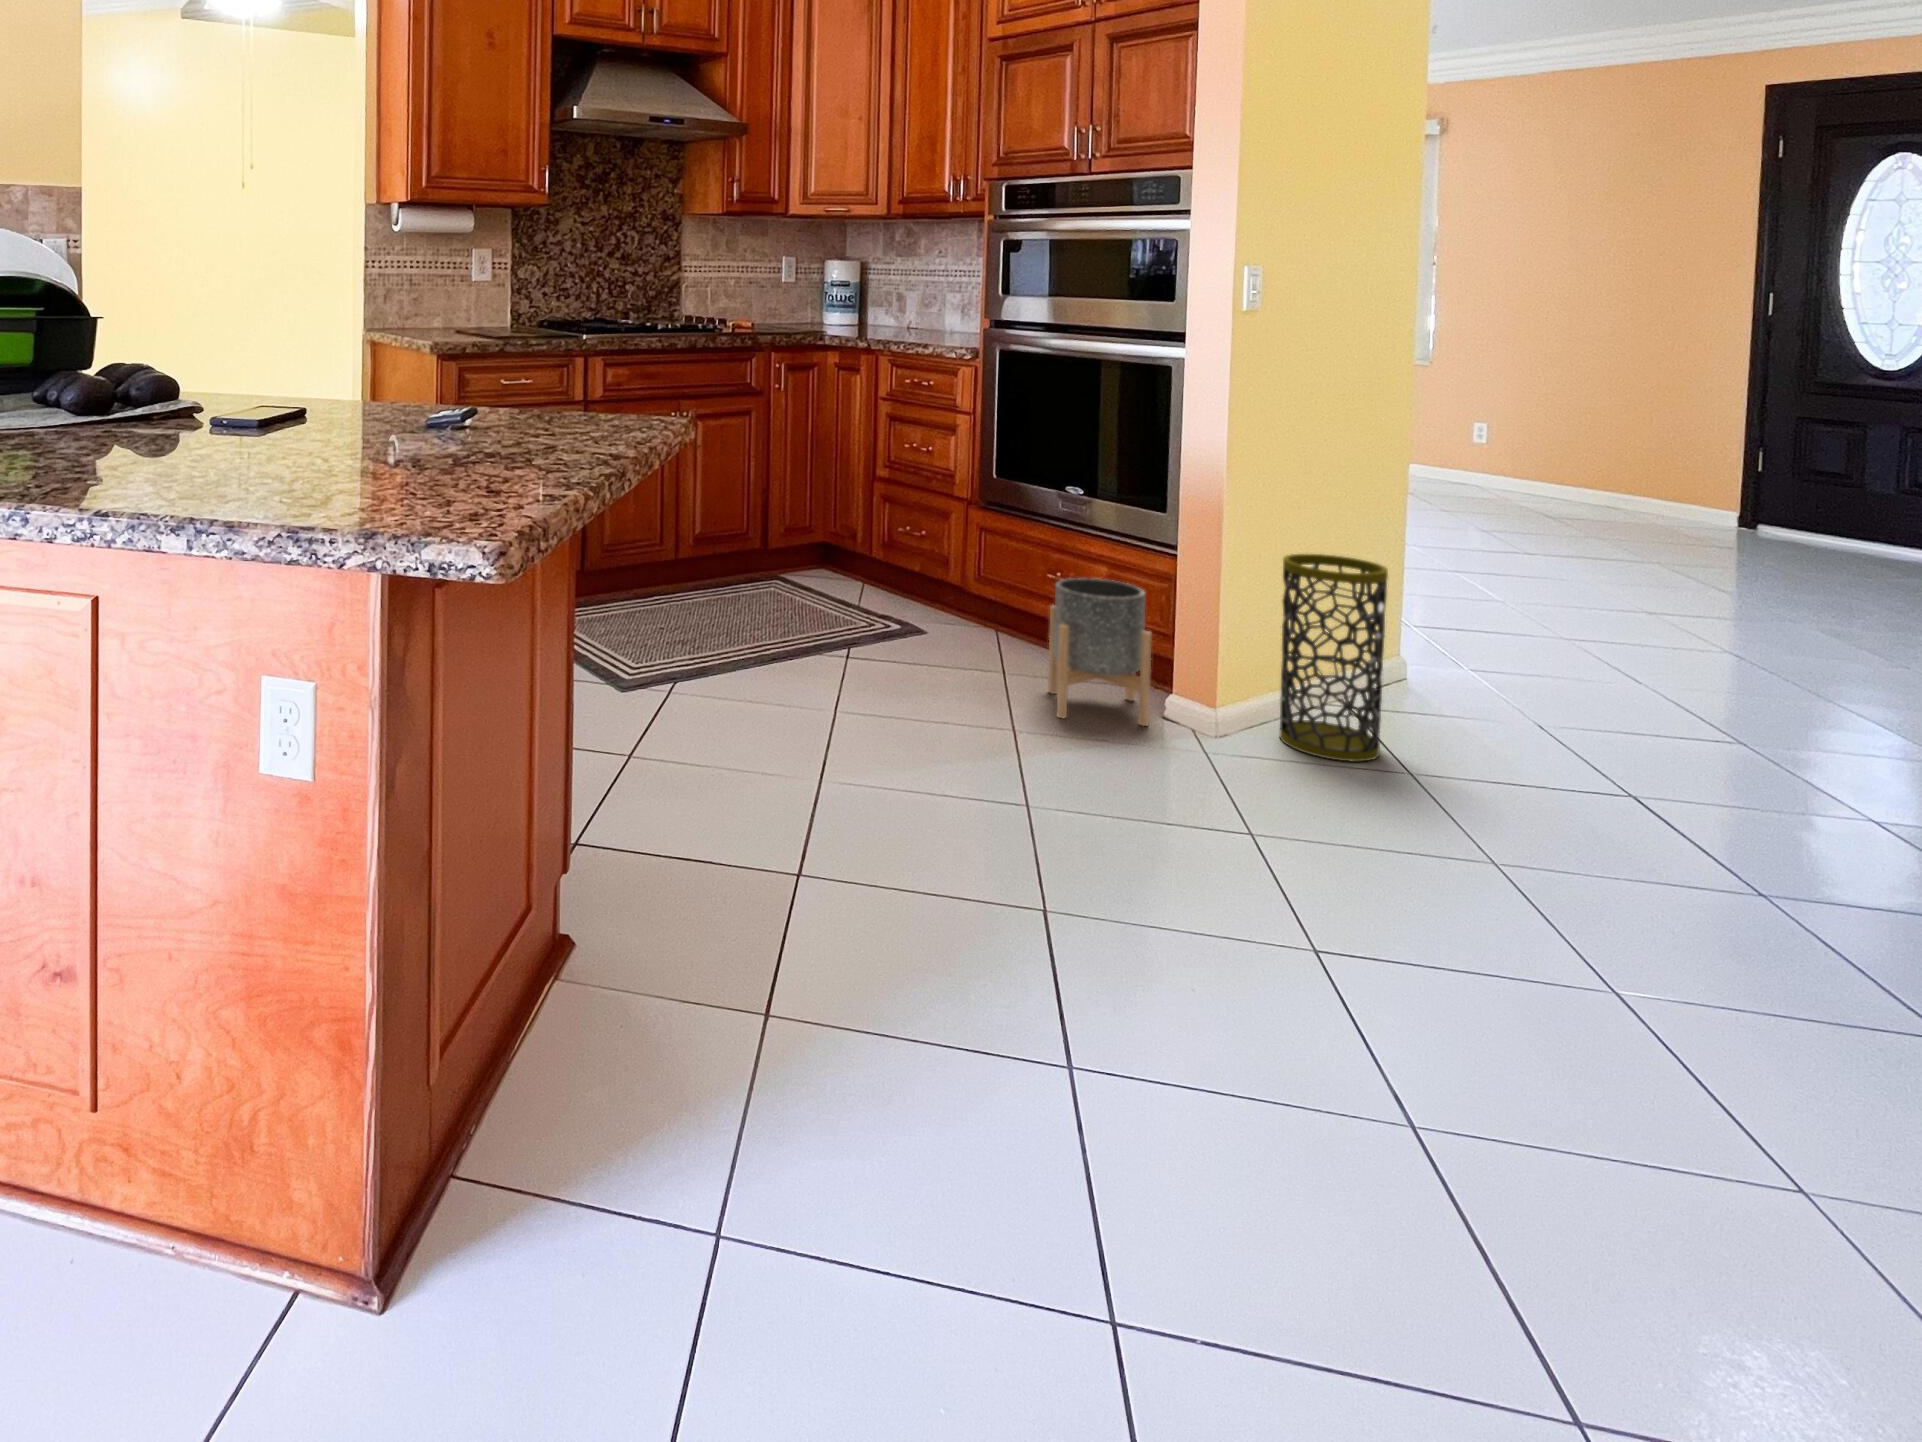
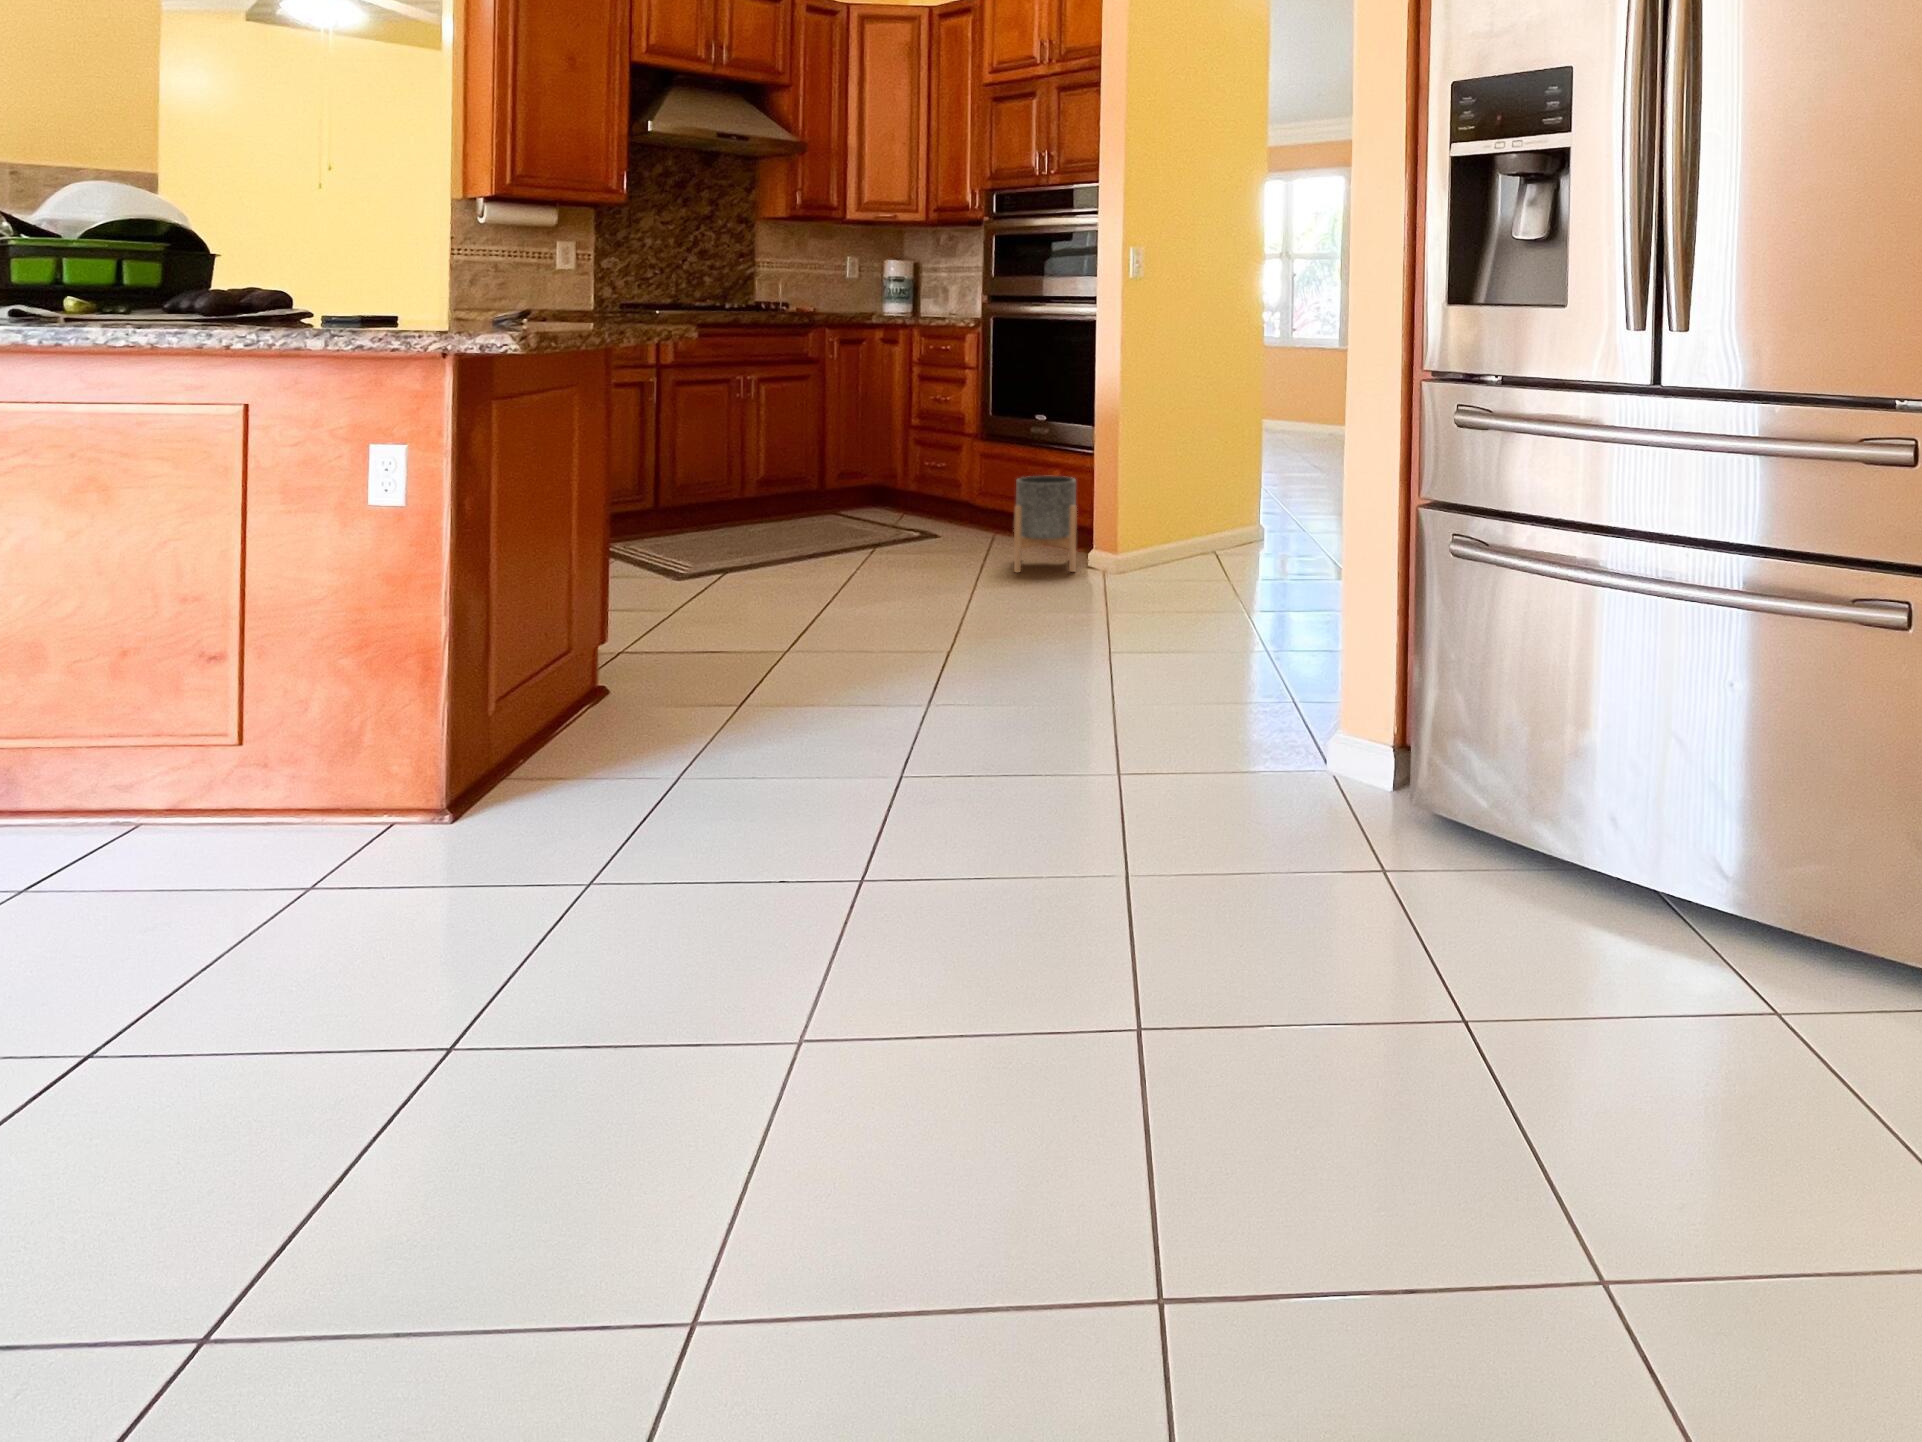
trash can: present [1280,554,1388,762] -> none [1160,446,1221,579]

